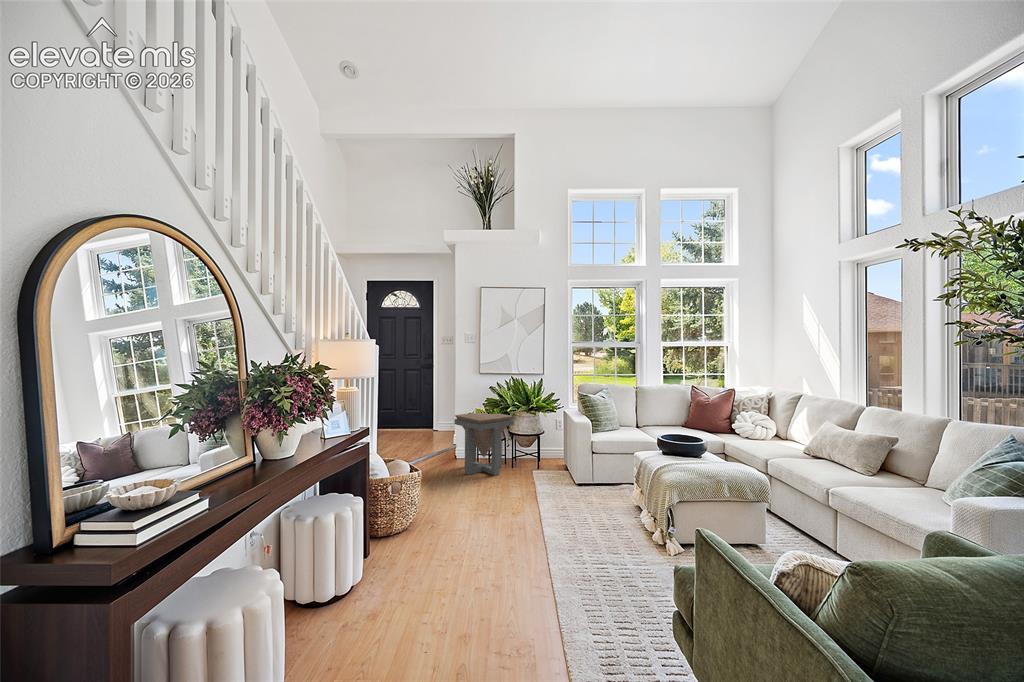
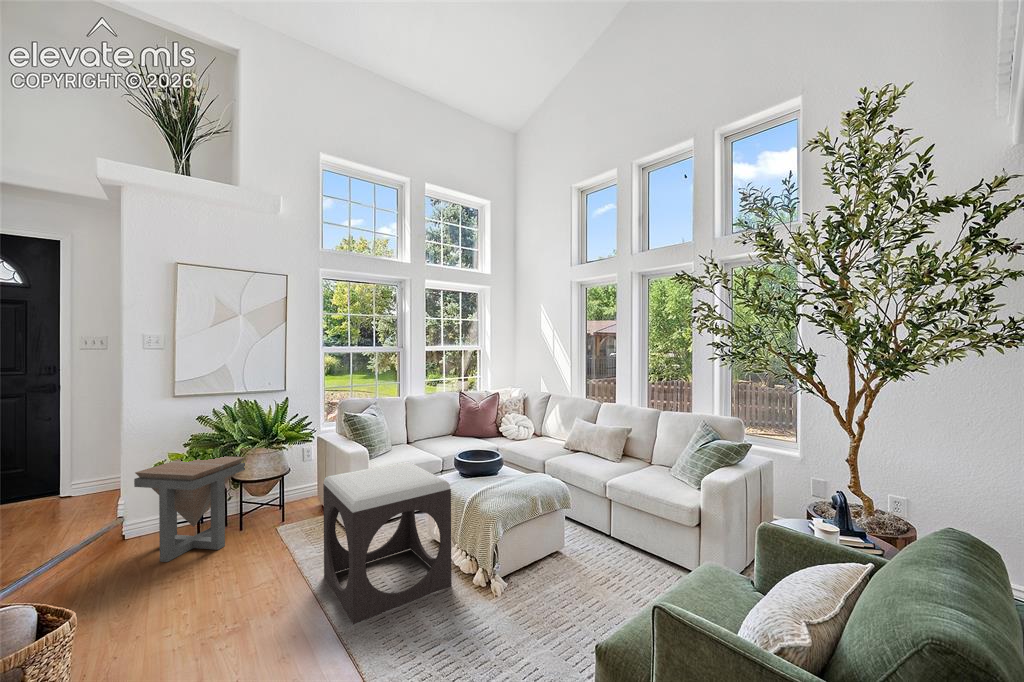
footstool: none [548,431,637,538] -> present [323,461,452,625]

